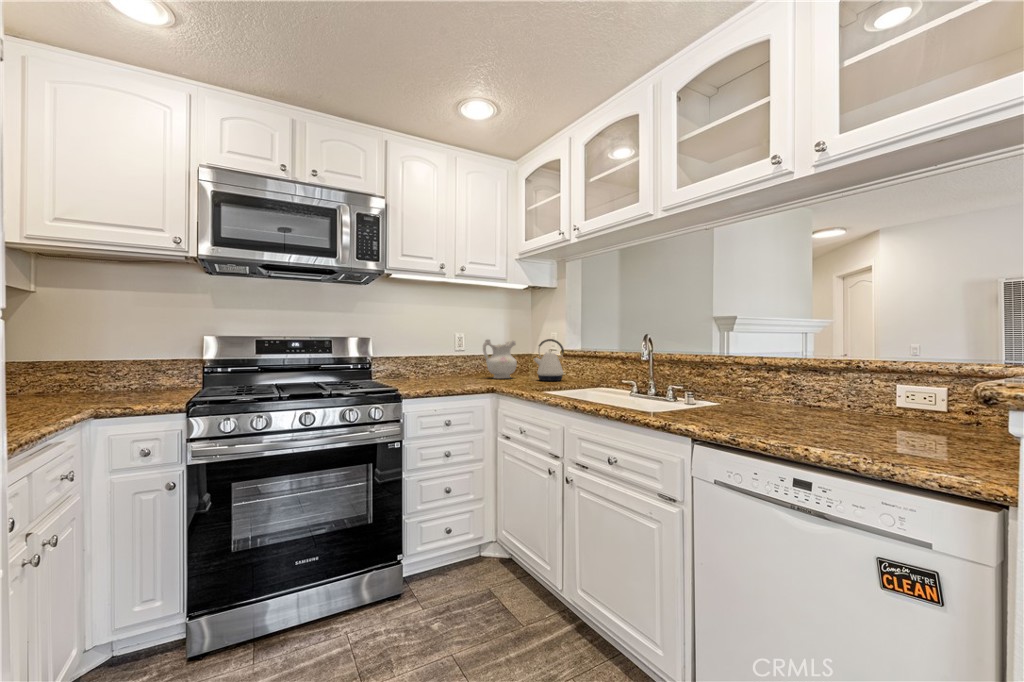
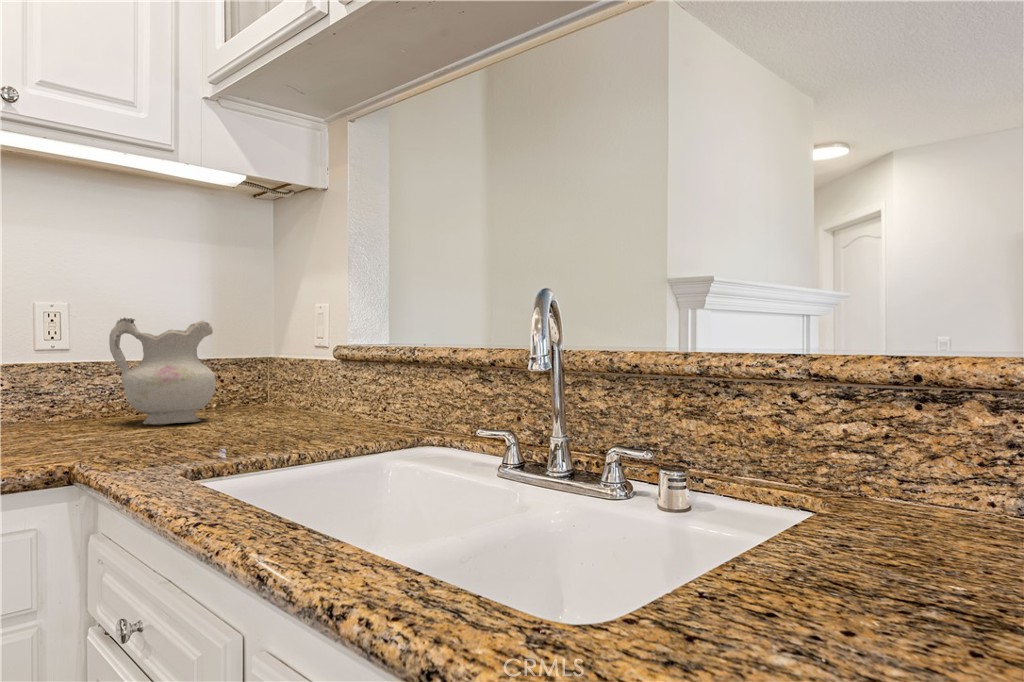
kettle: present [534,339,566,381] -> none [251,316,341,429]

